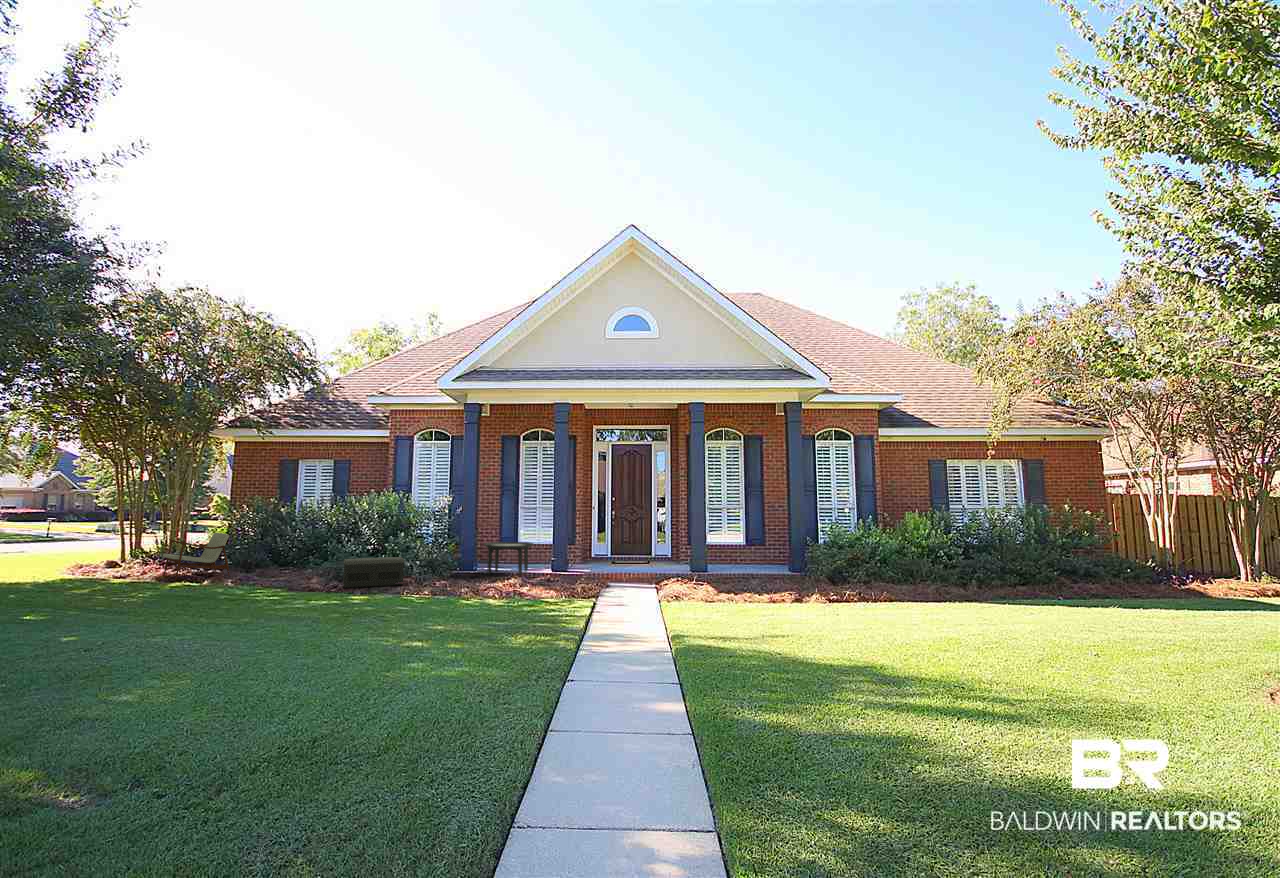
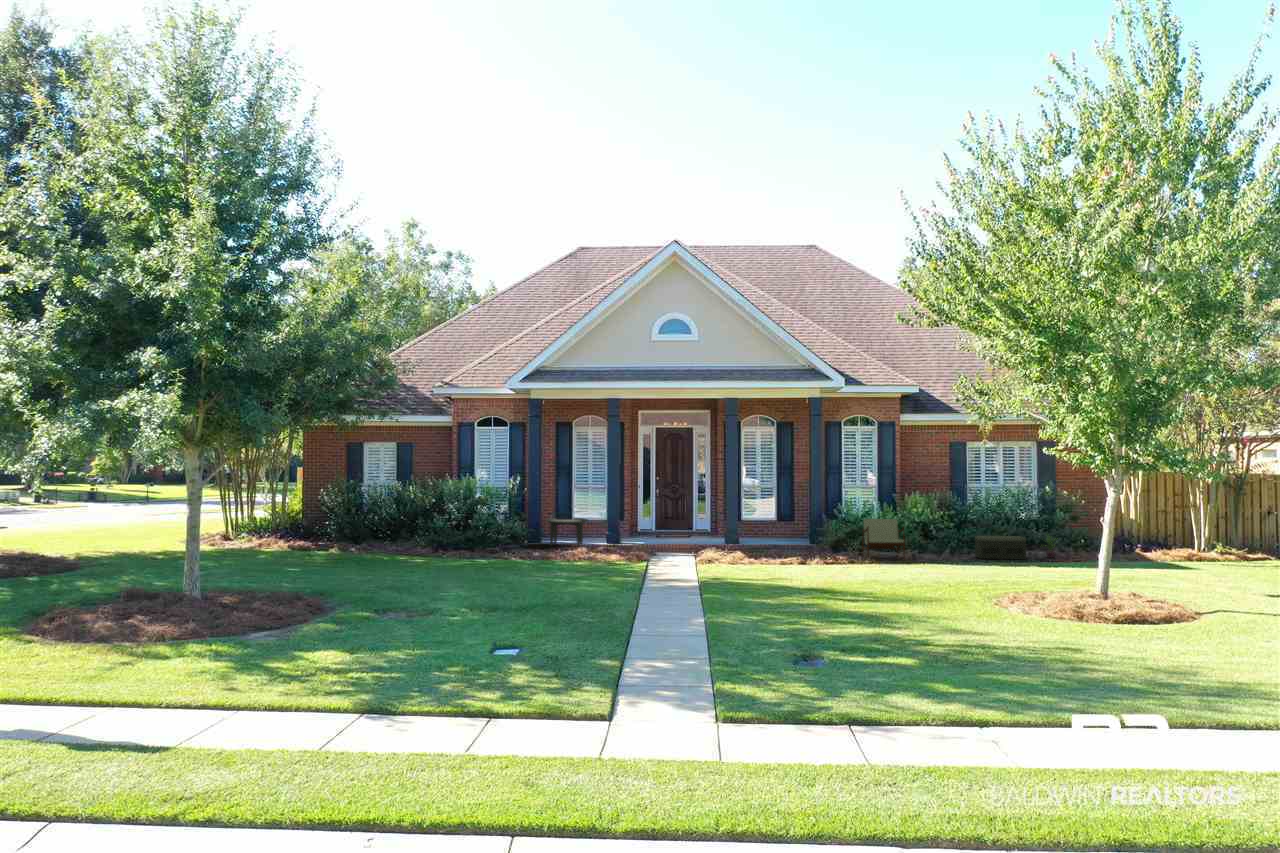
armchair: present [163,533,229,580] -> present [862,519,905,556]
storage bench: present [343,557,404,588] -> present [975,536,1026,560]
decorative plant: none [1063,559,1104,590] -> present [1046,537,1056,558]

